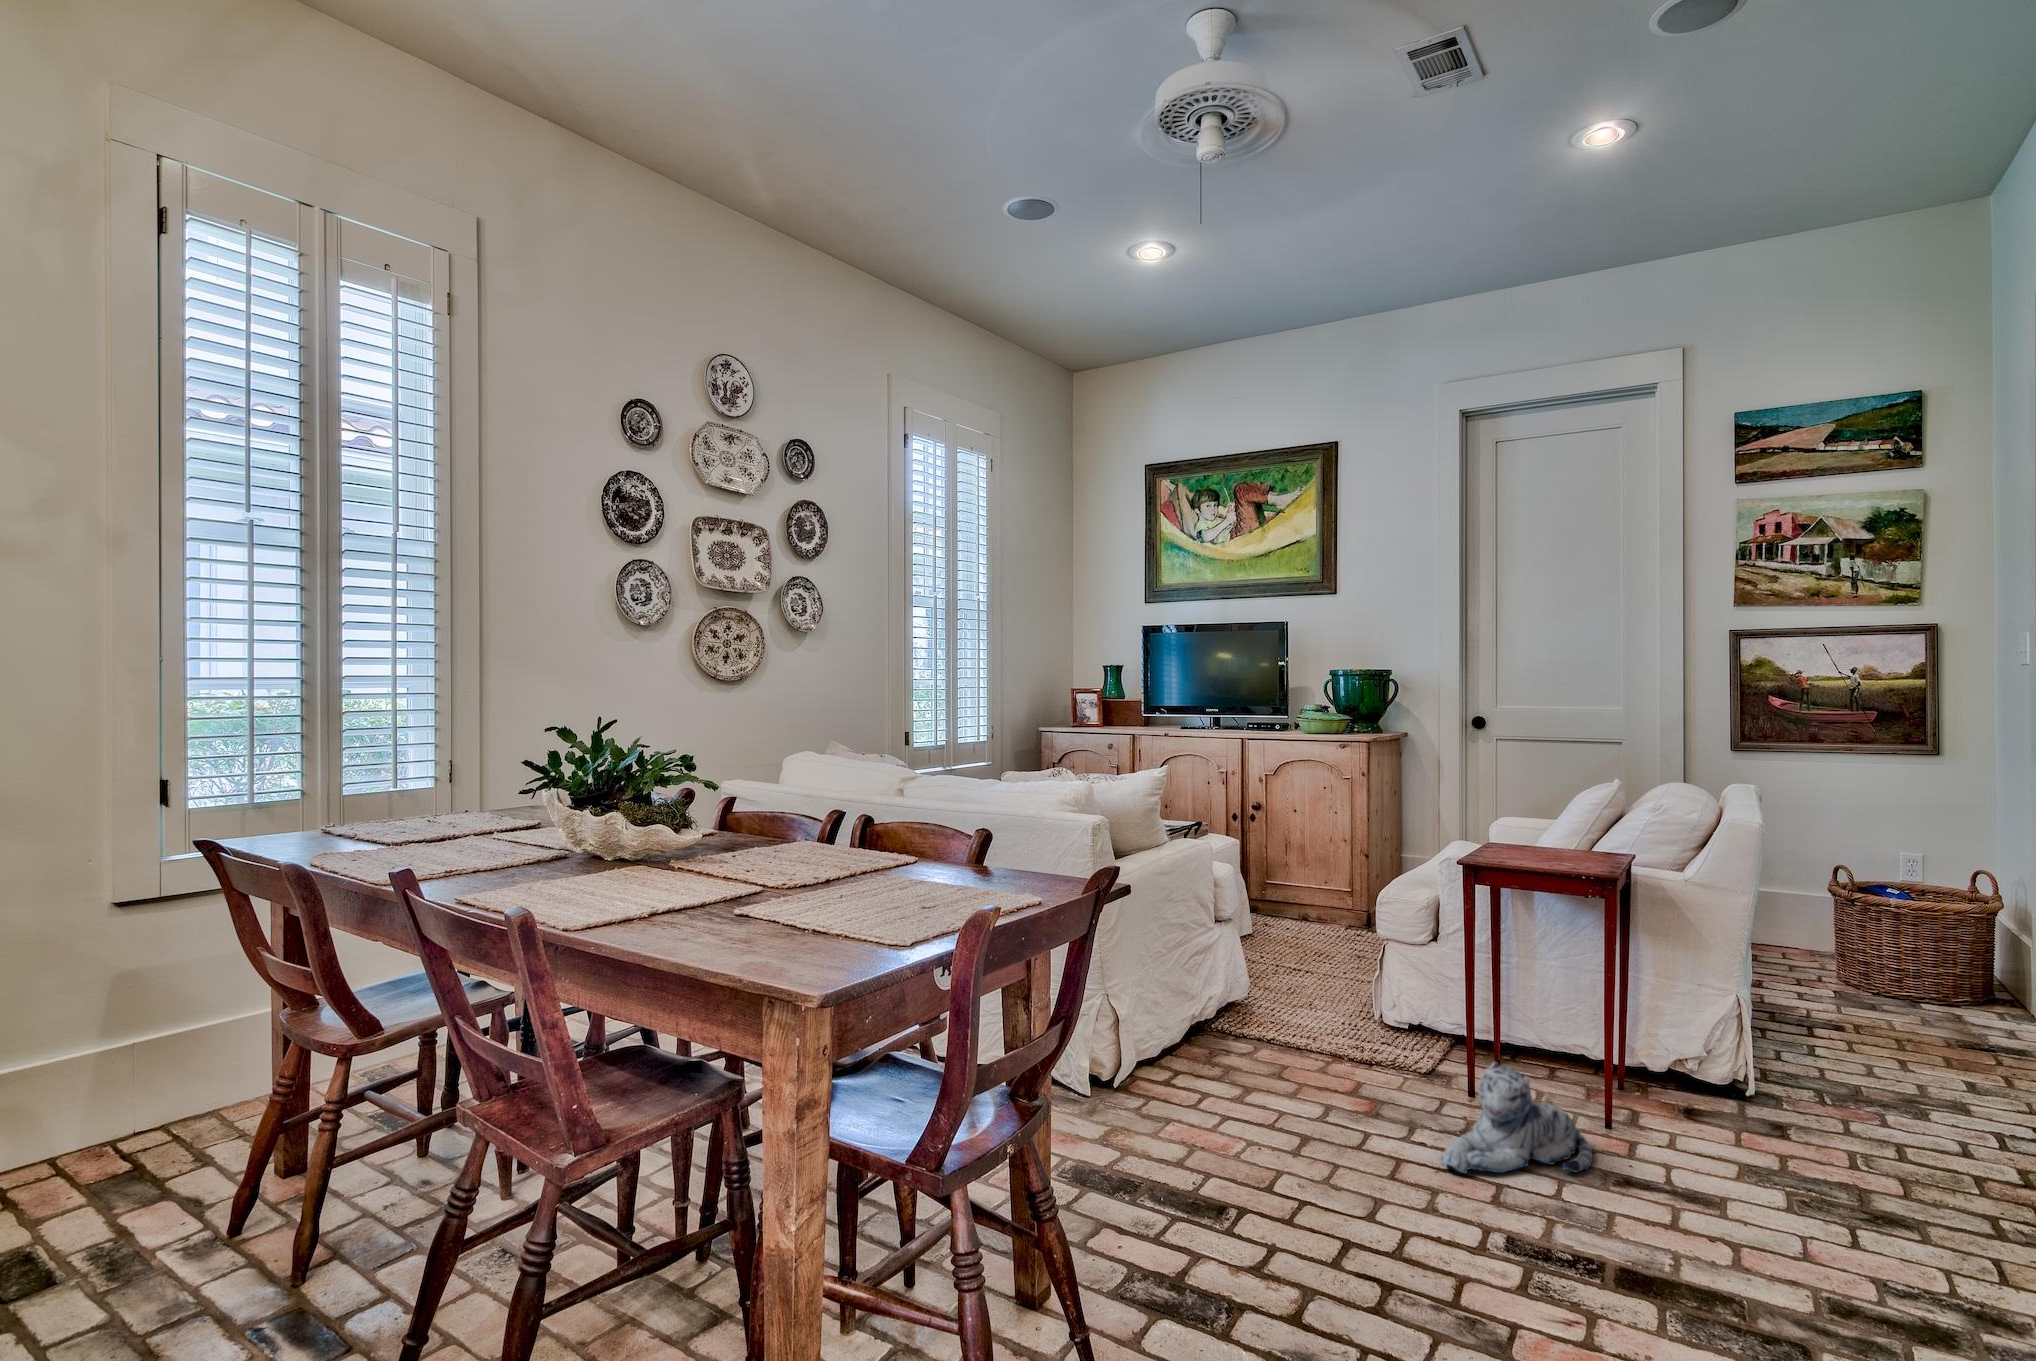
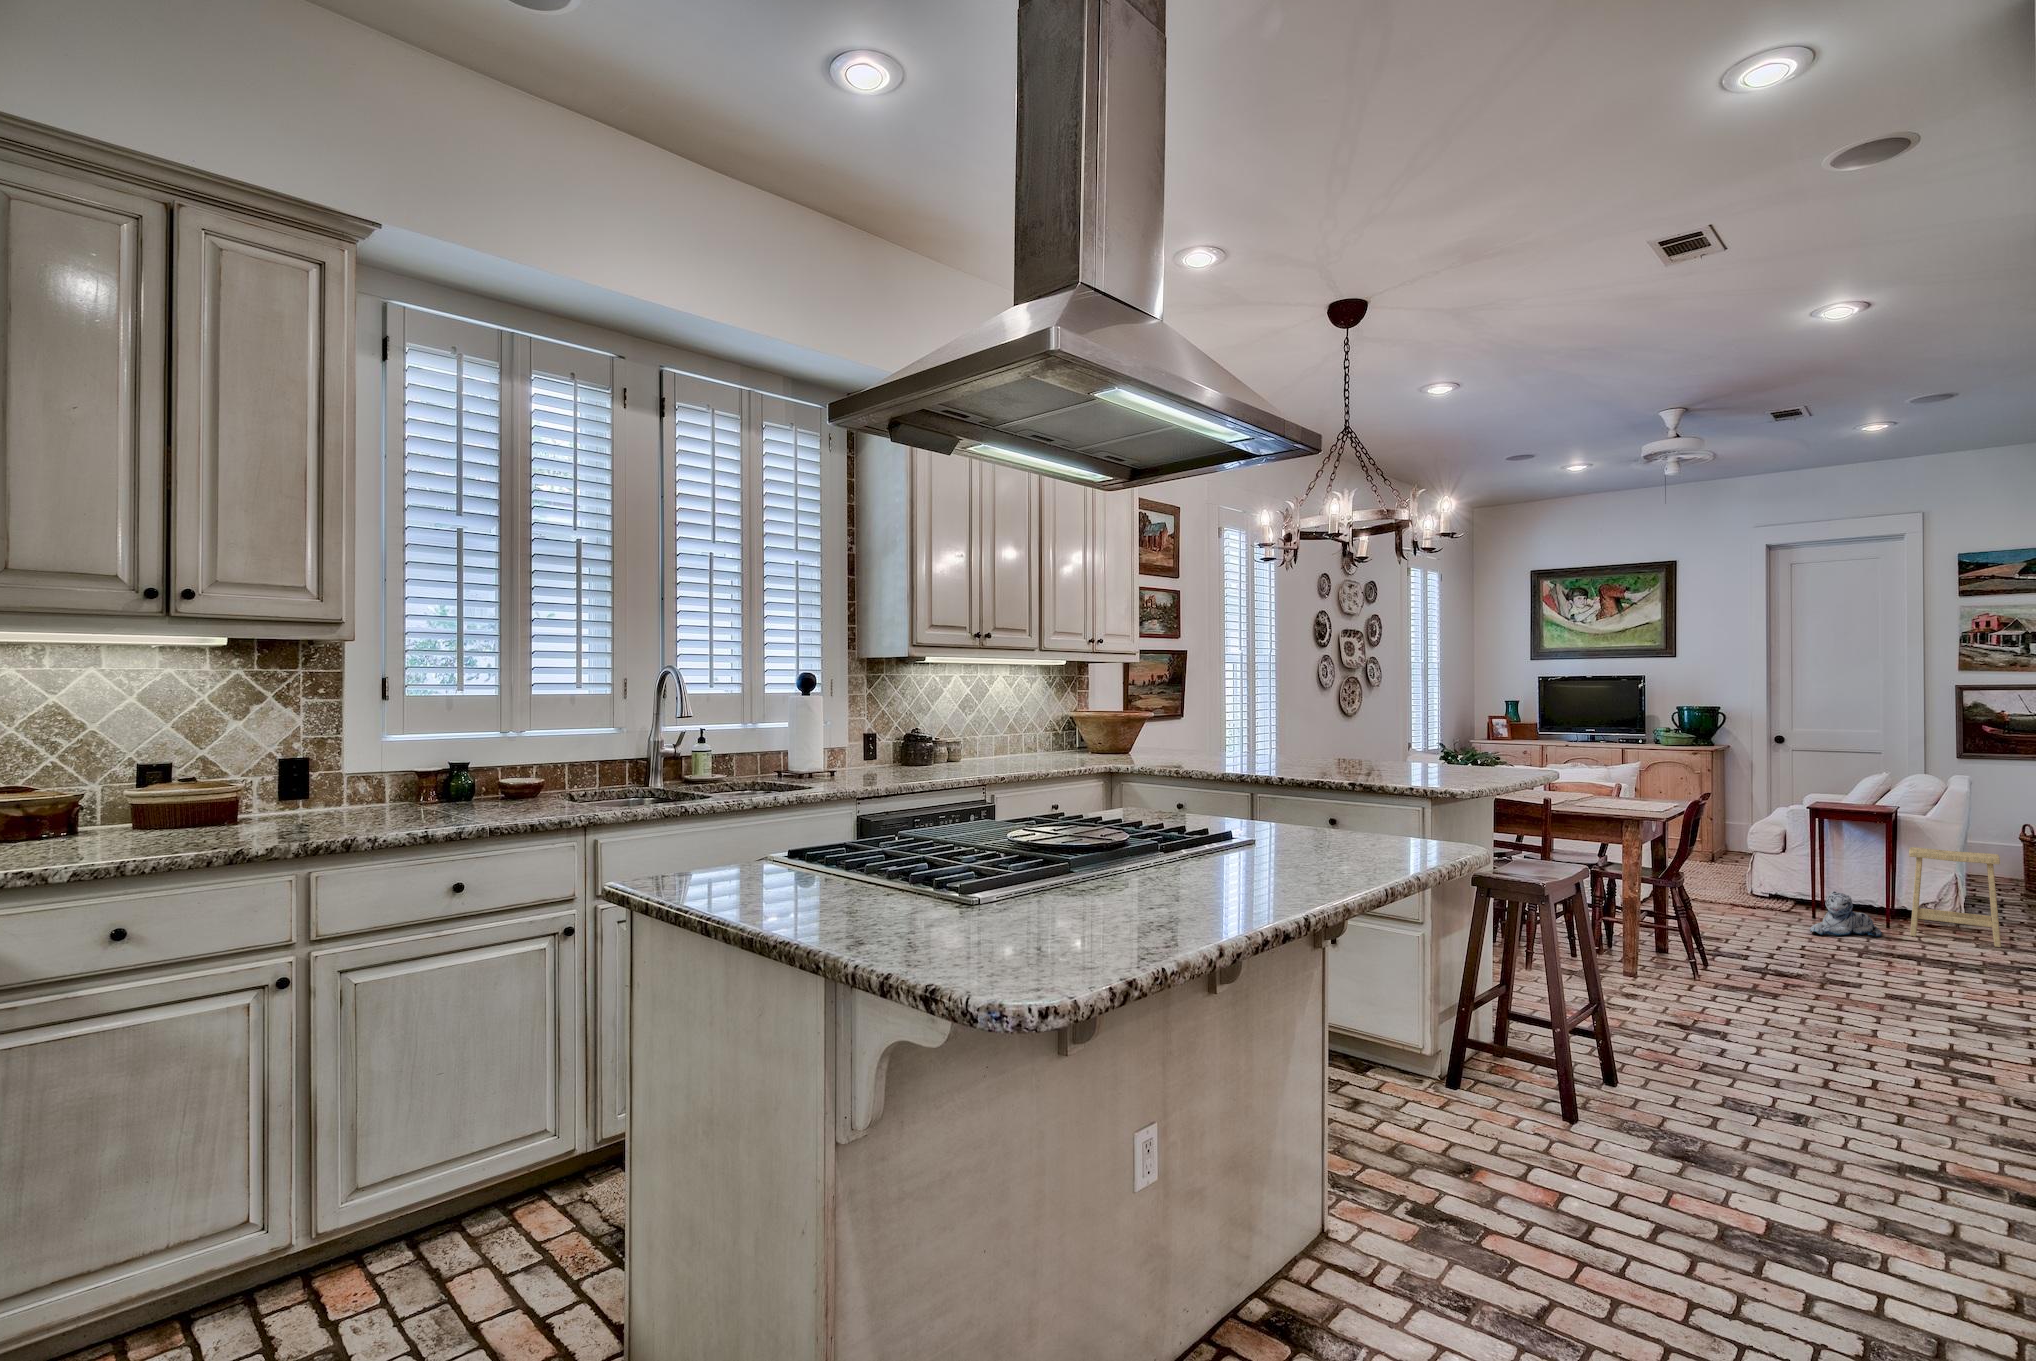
footstool: none [1650,951,1840,1202] -> present [1909,847,2001,947]

